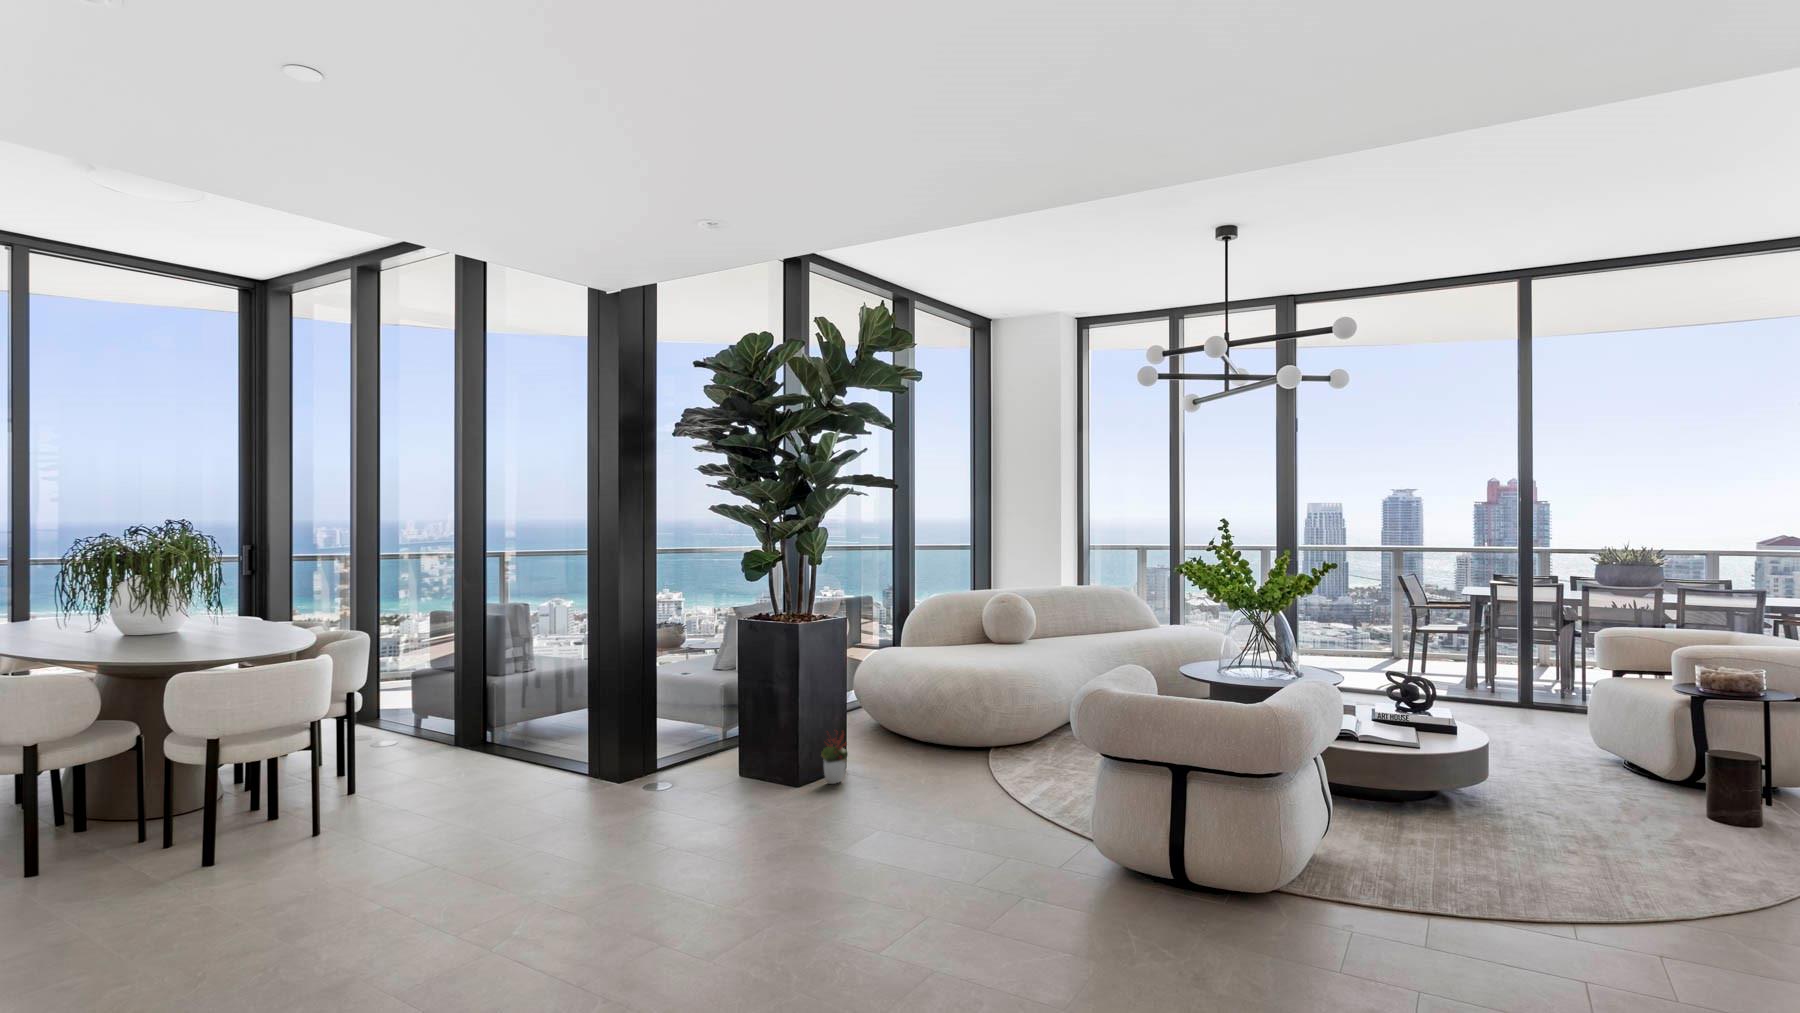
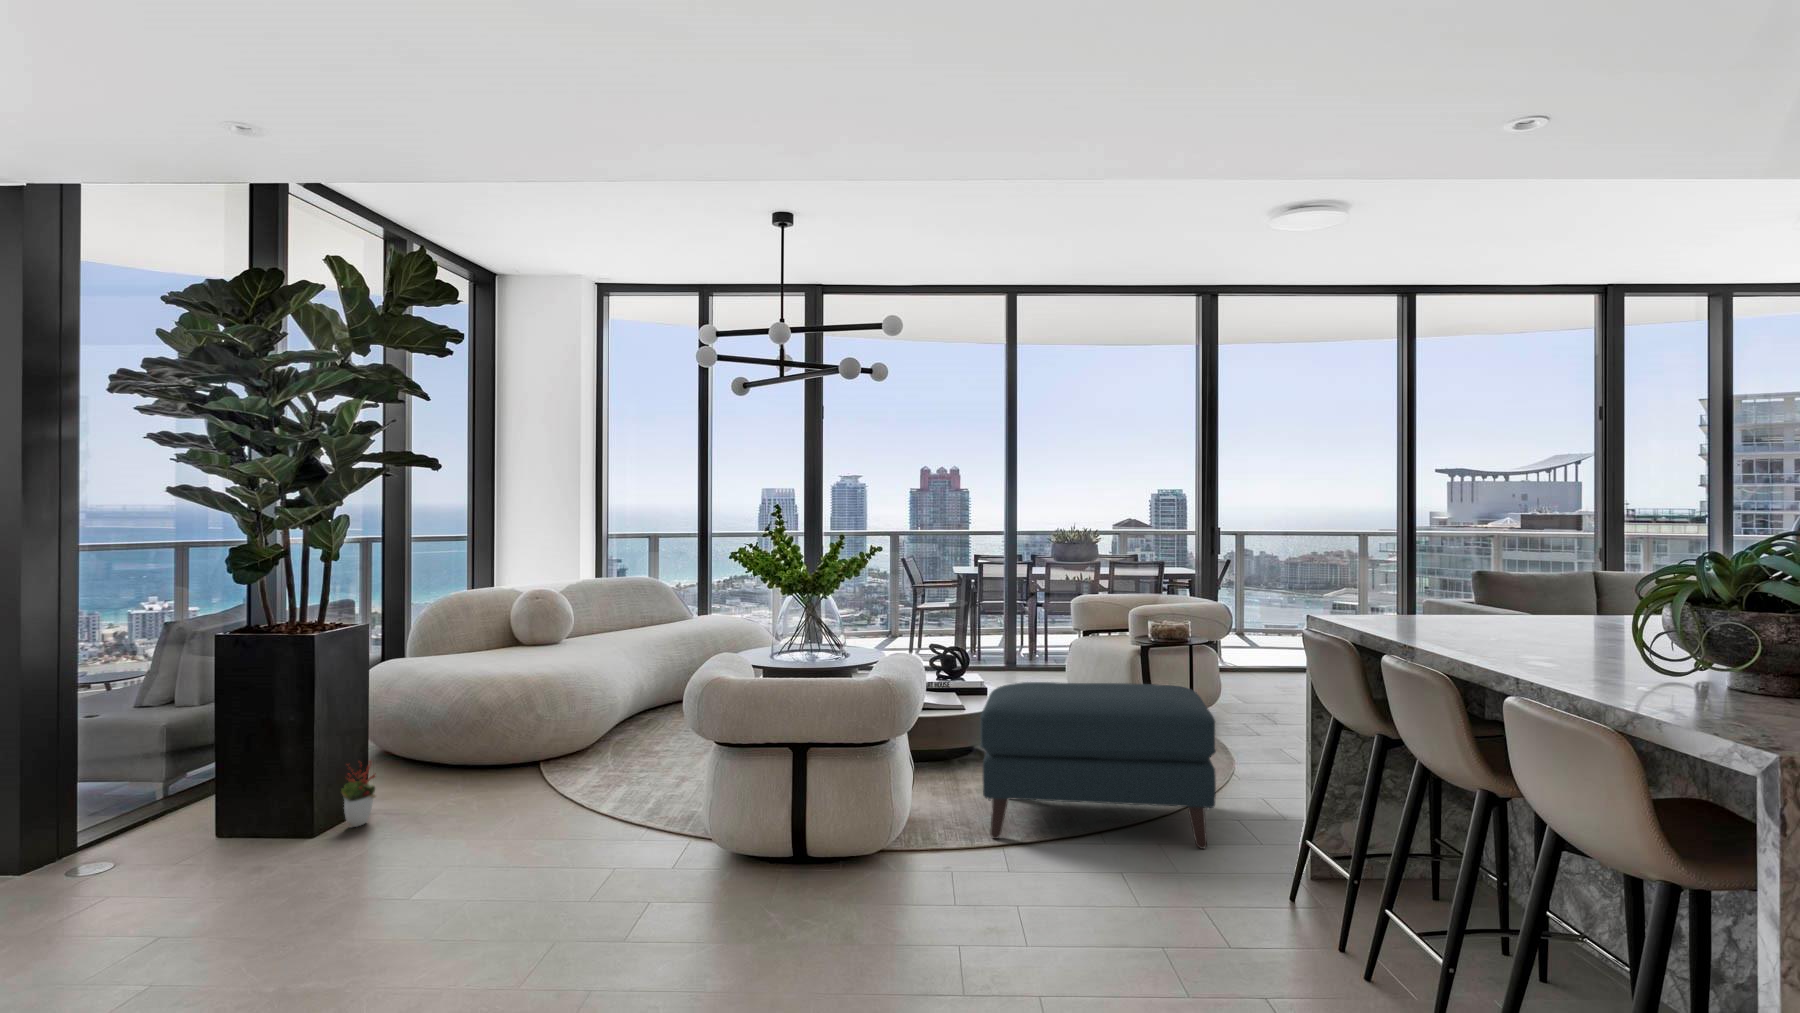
ottoman: none [1403,727,1742,970] -> present [980,682,1216,849]

